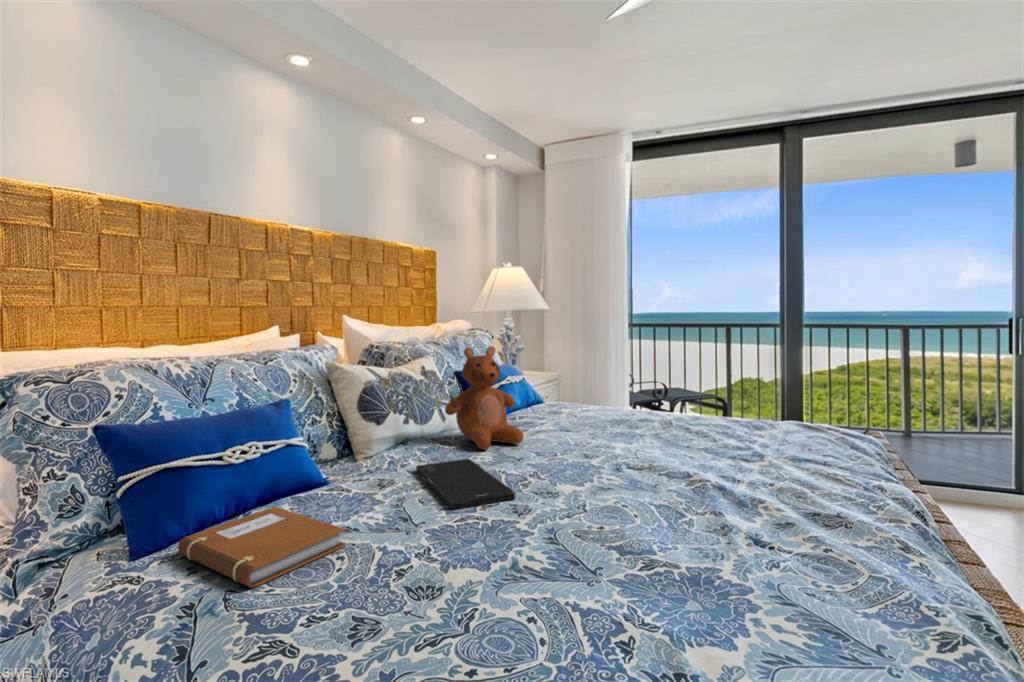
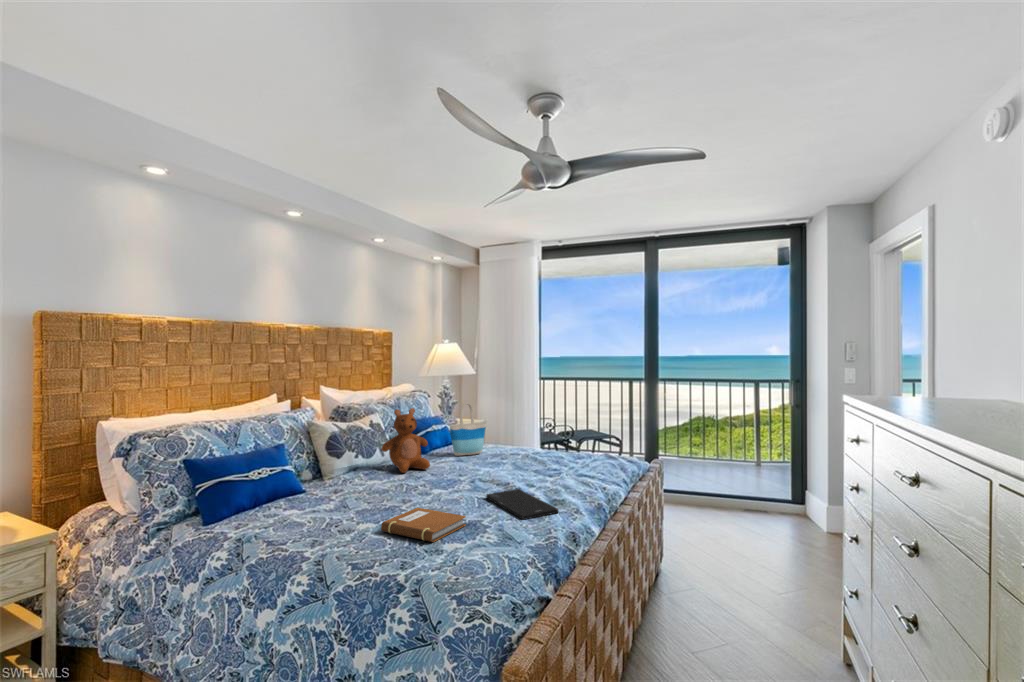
tote bag: none [542,342,595,422] -> present [450,403,486,456]
smartphone: present [416,459,515,510] -> present [486,489,558,520]
notebook: present [178,507,345,588] -> present [381,508,466,542]

